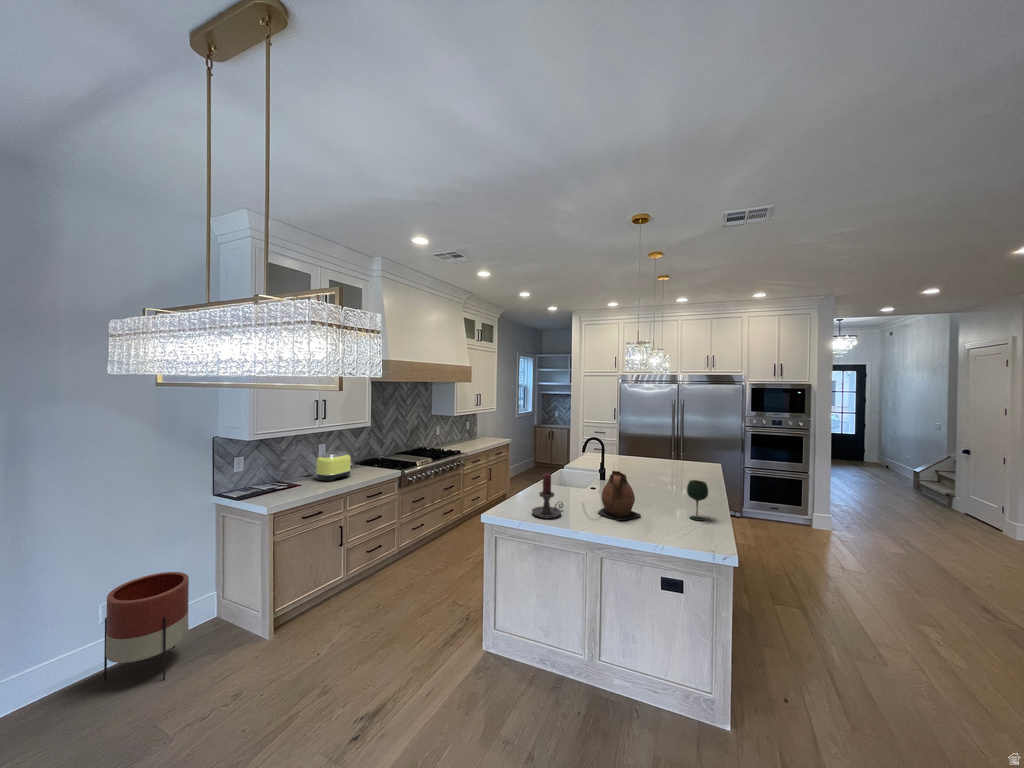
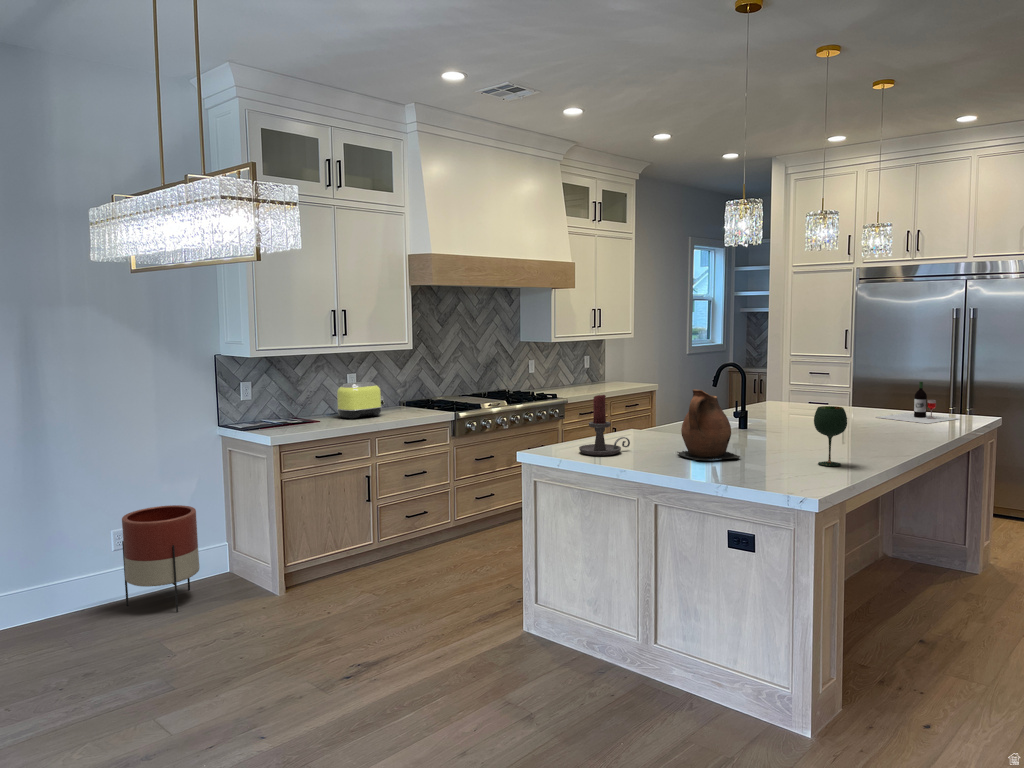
wine bottle: none [660,447,702,473] -> present [877,382,958,423]

